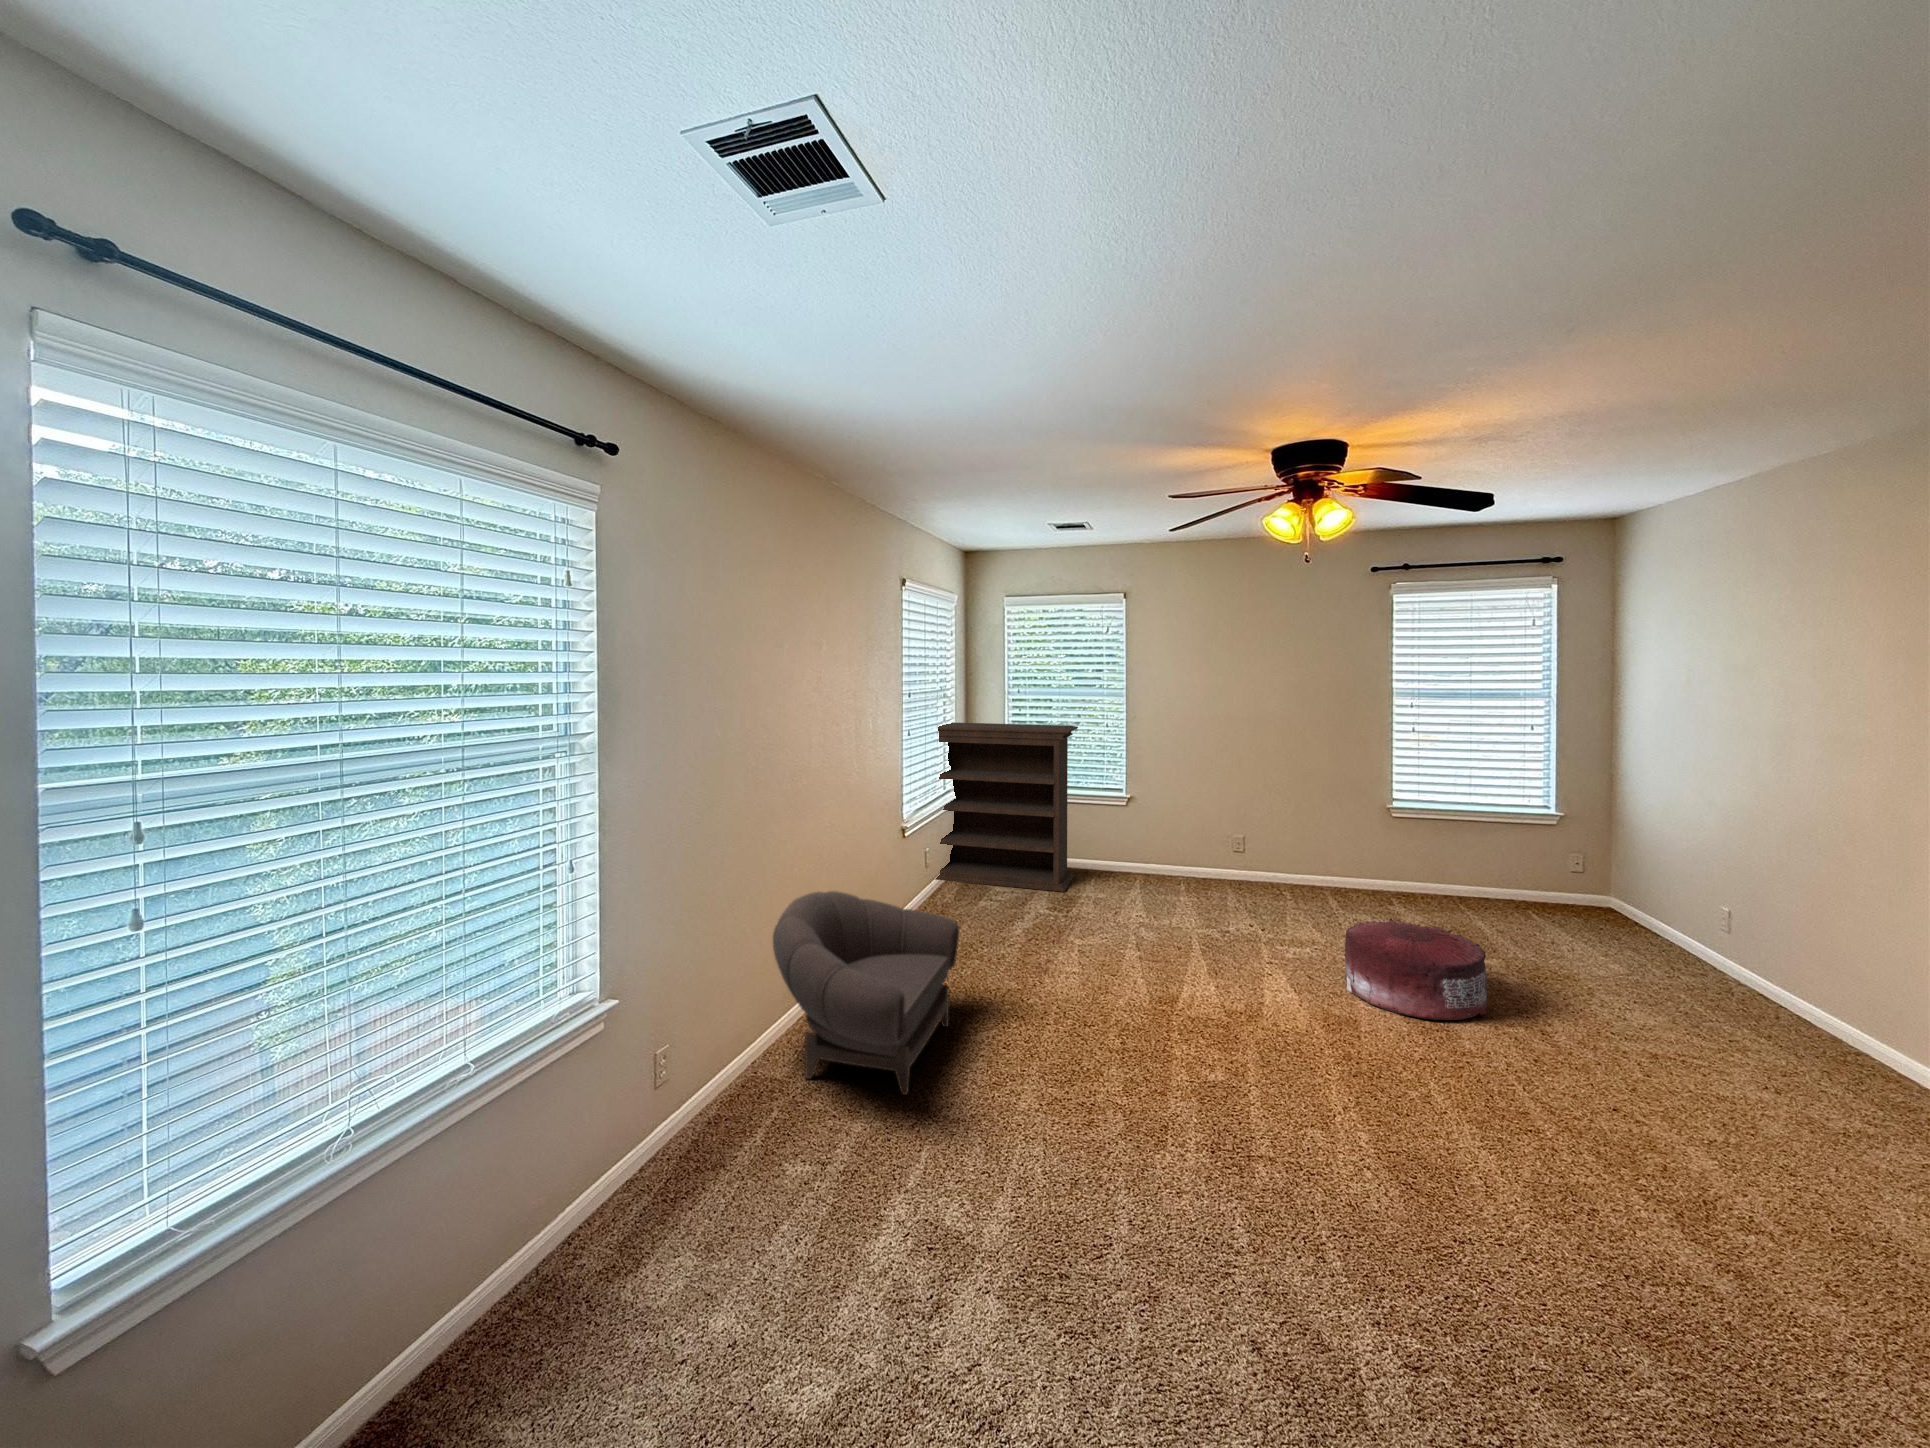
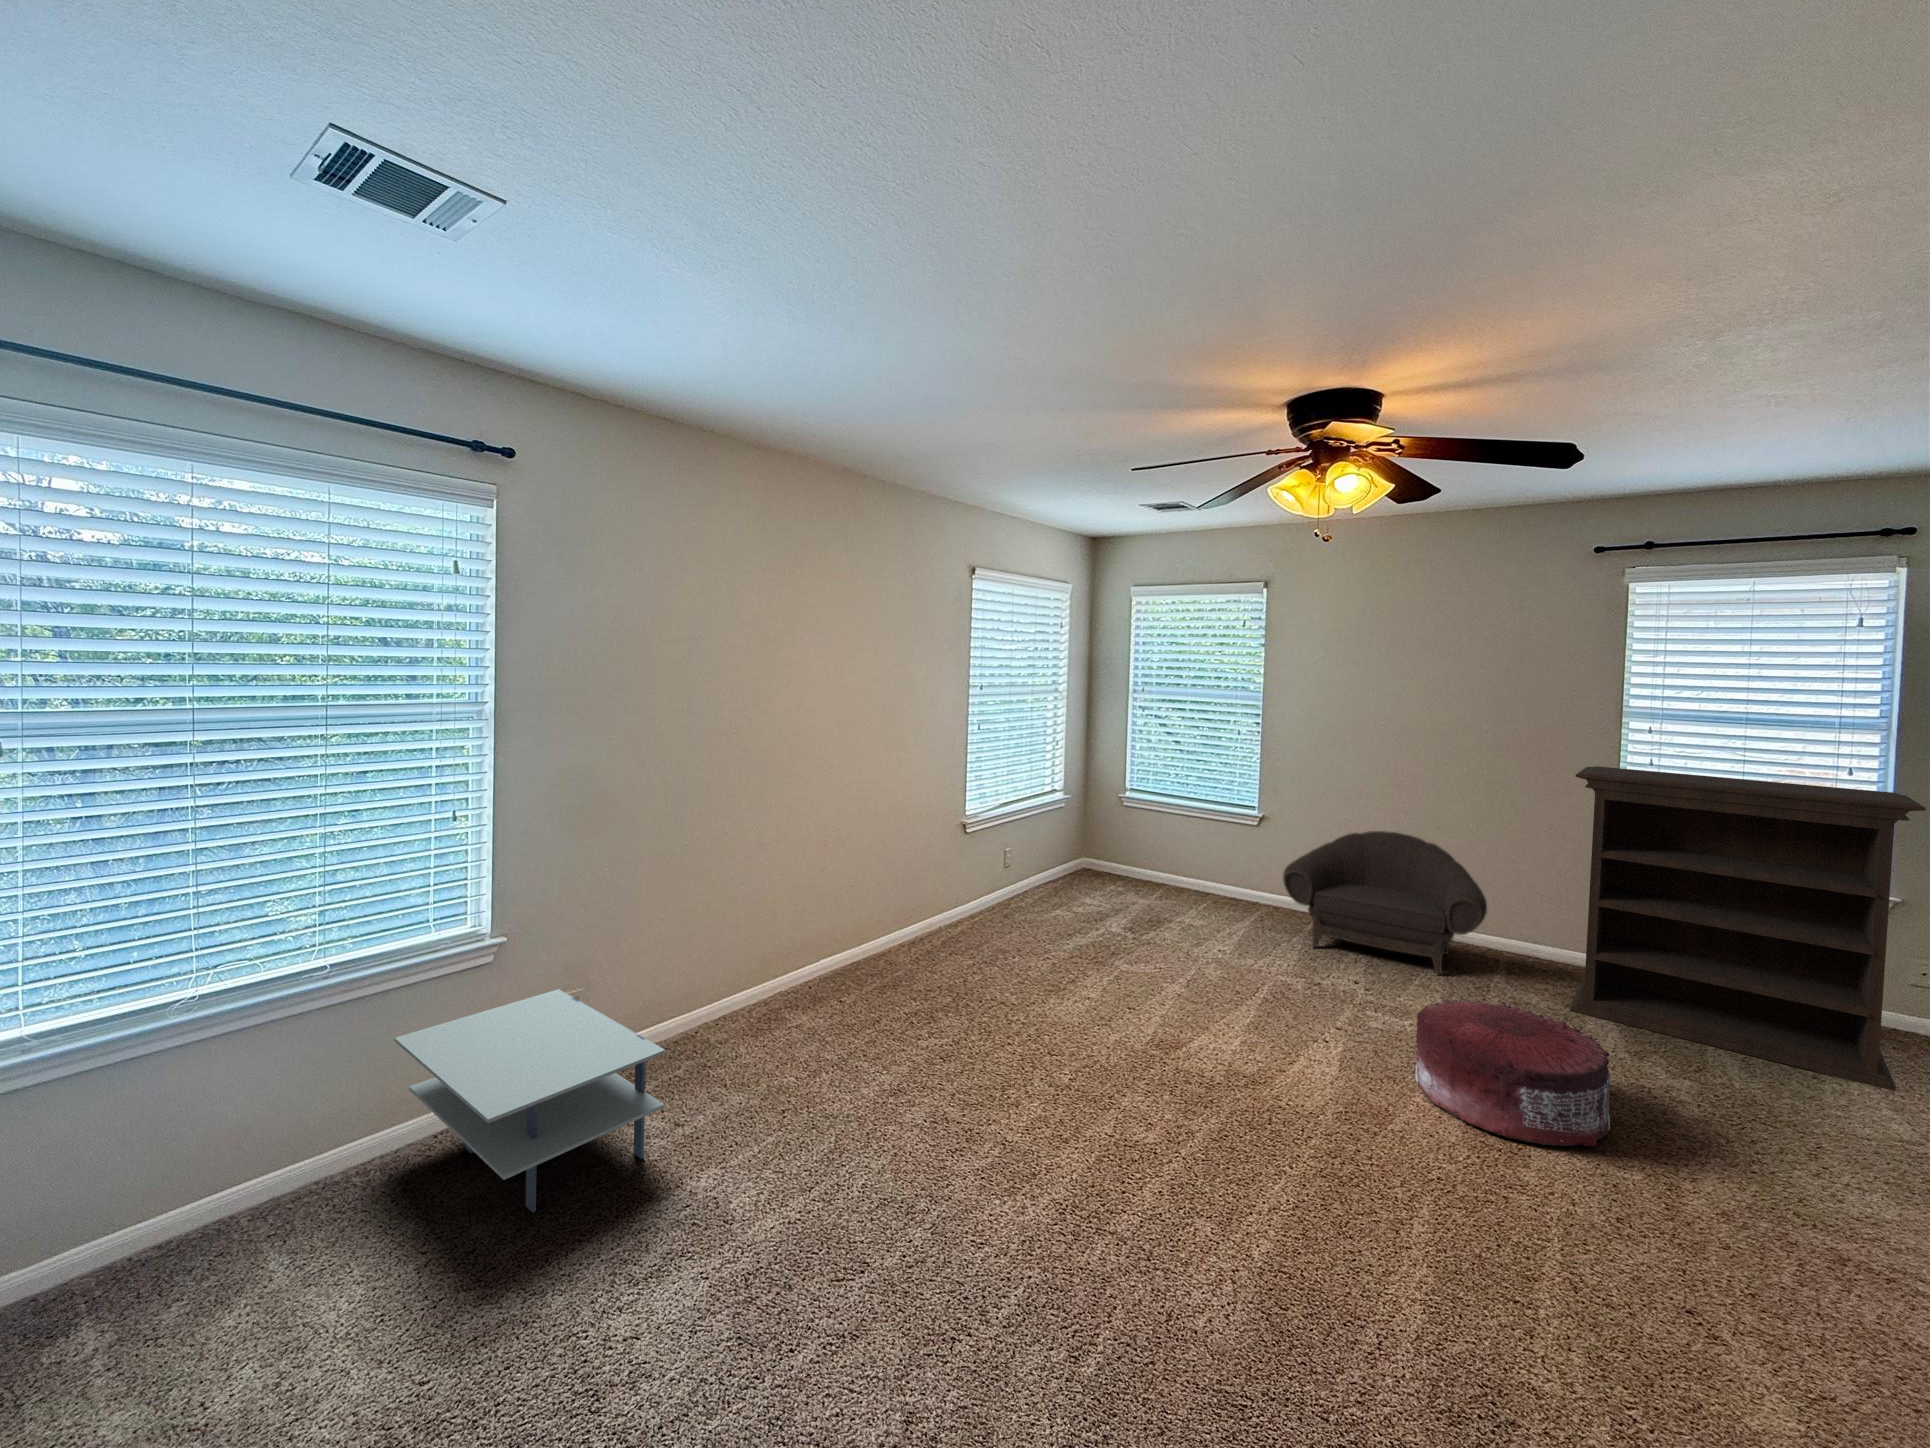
bookshelf: present [935,722,1078,892] -> present [1570,766,1926,1091]
armchair: present [773,891,959,1095] -> present [1283,831,1487,975]
side table: none [536,1045,850,1286] -> present [394,989,665,1212]

